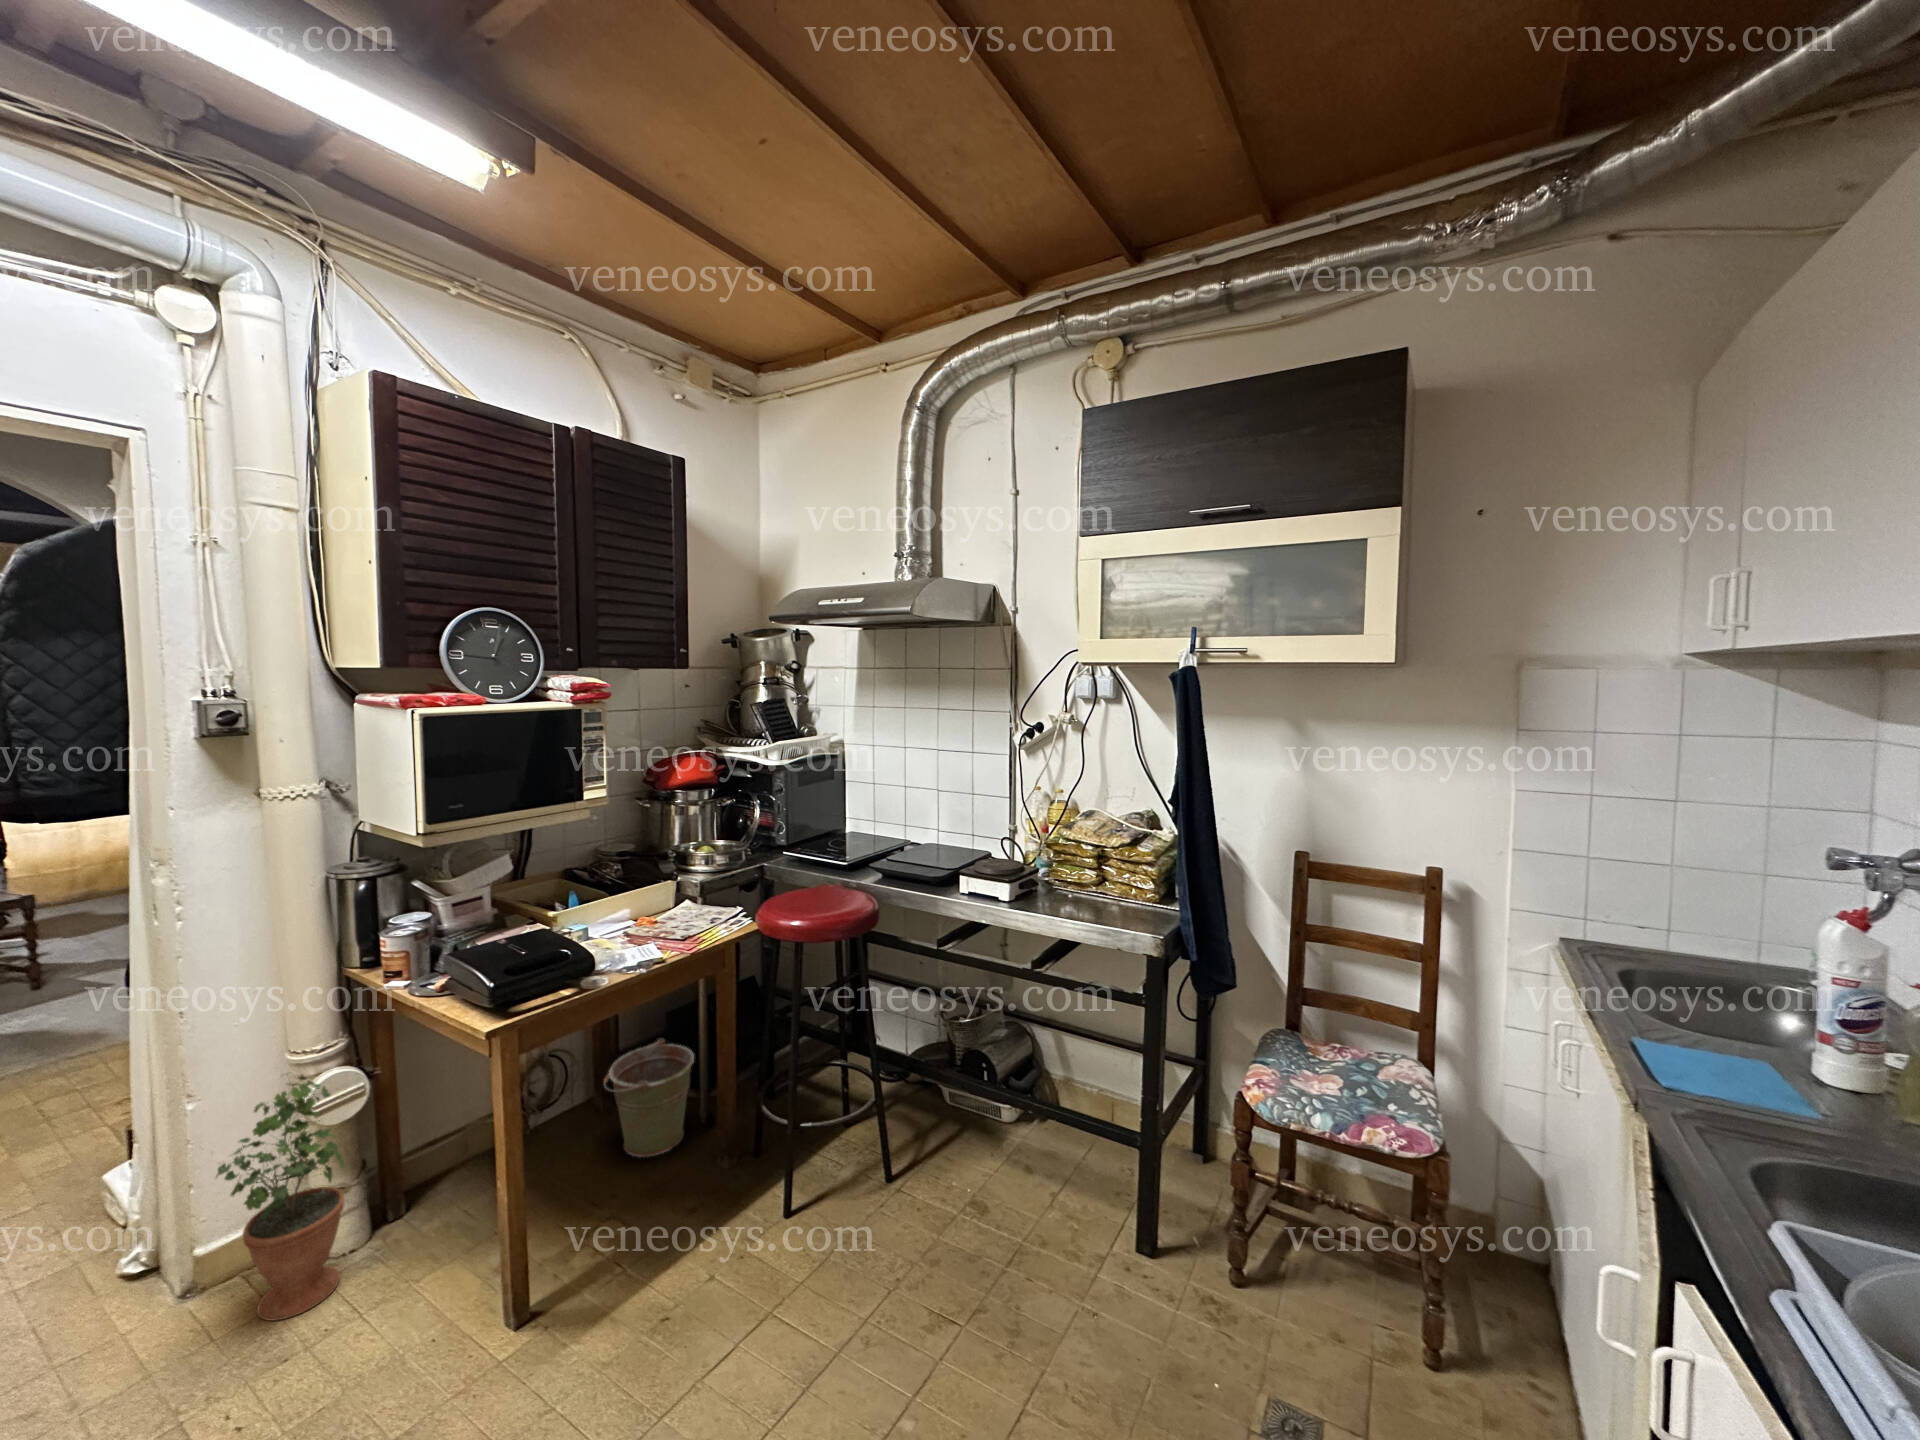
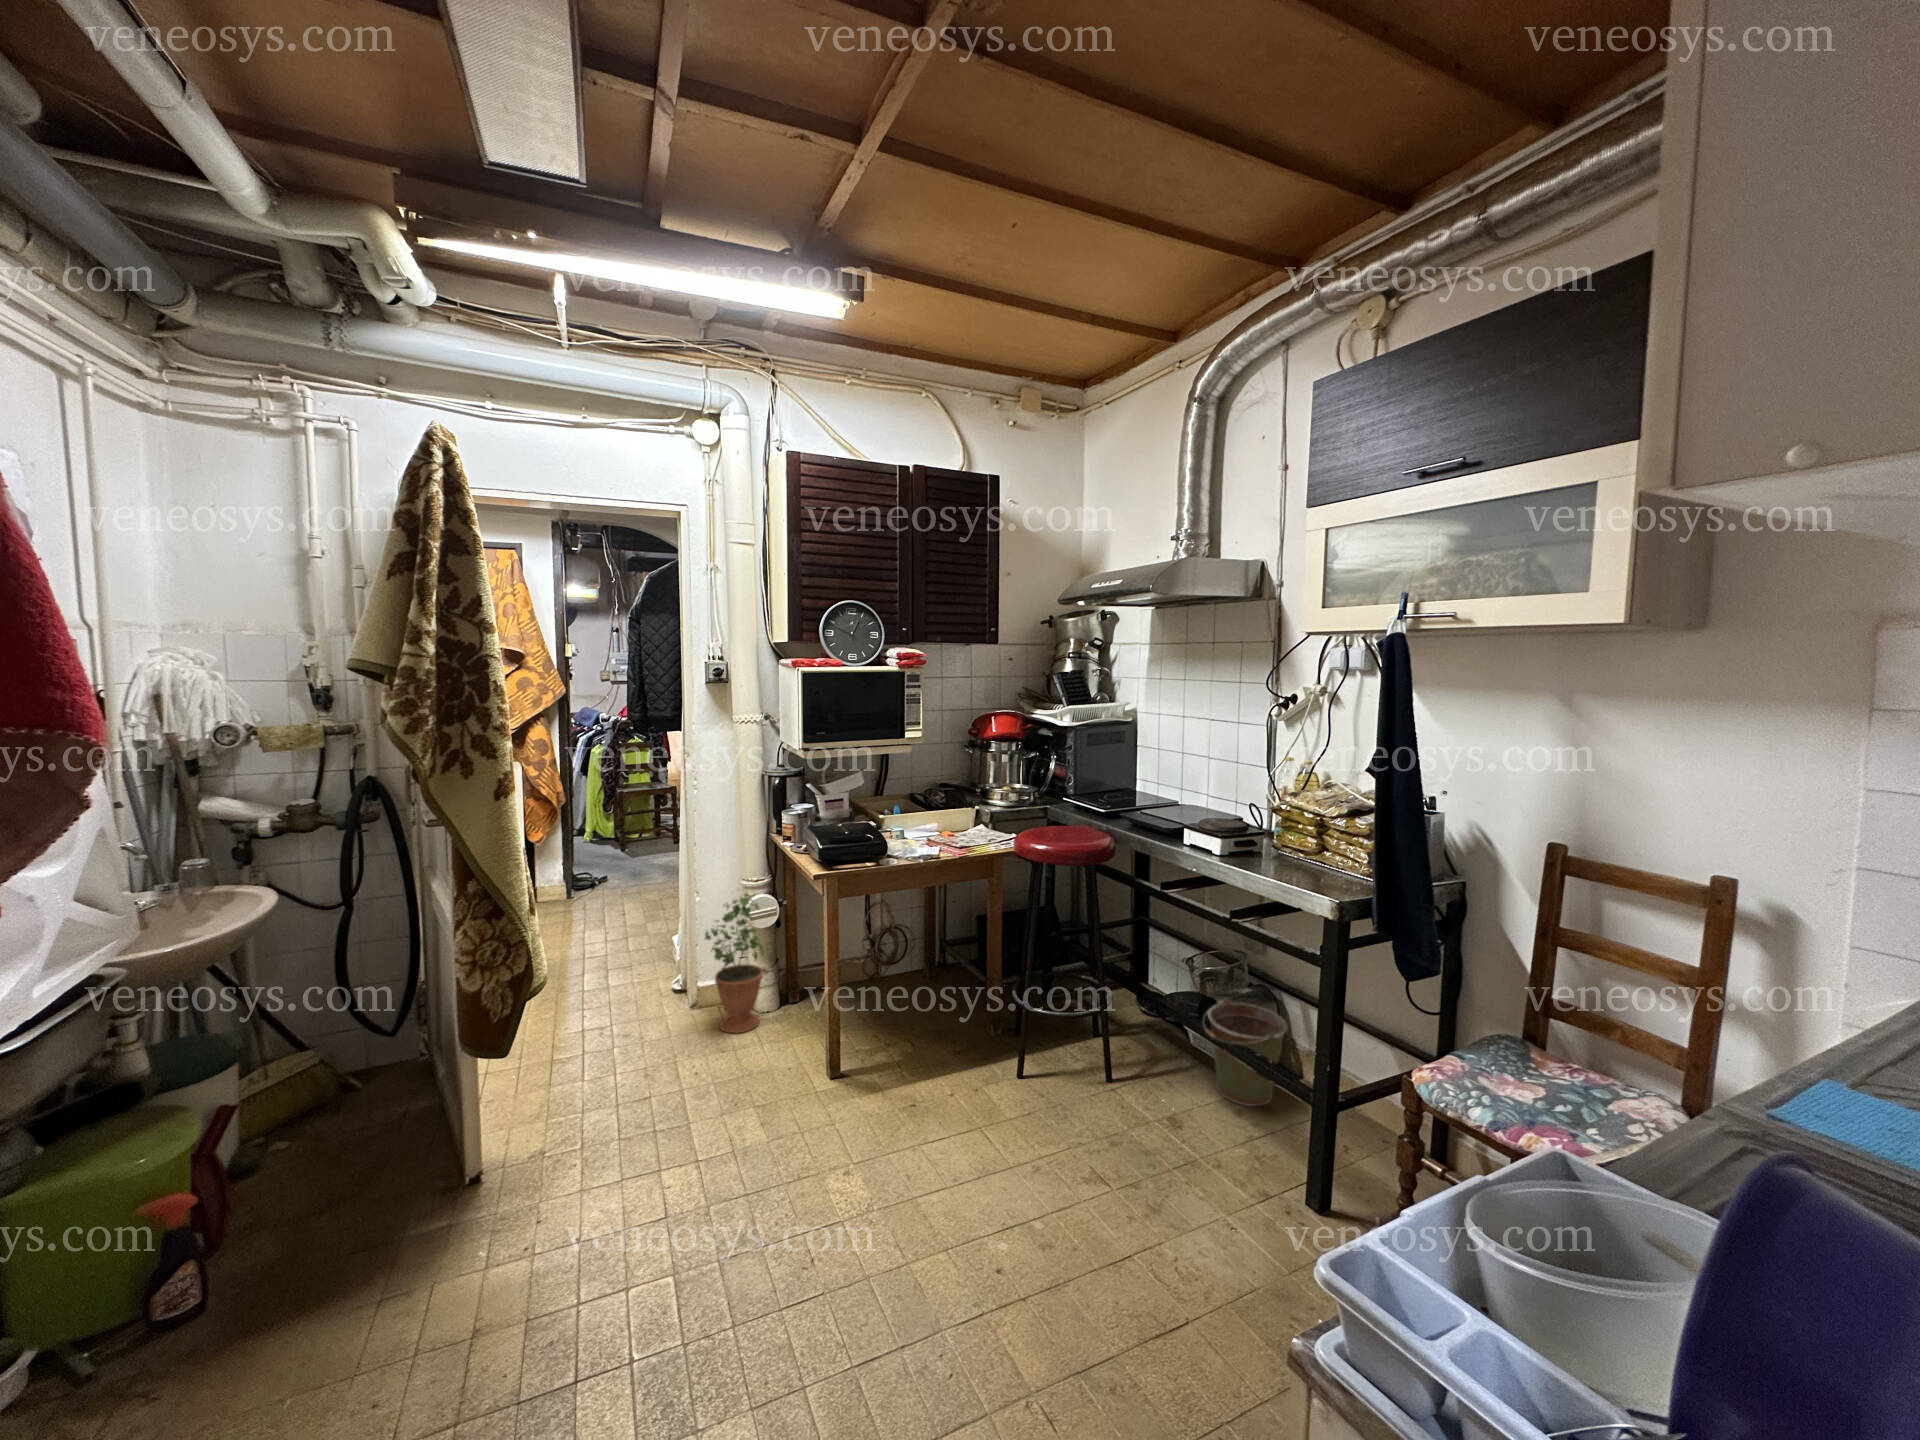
bucket: present [604,1039,694,1157] -> present [1205,998,1288,1106]

